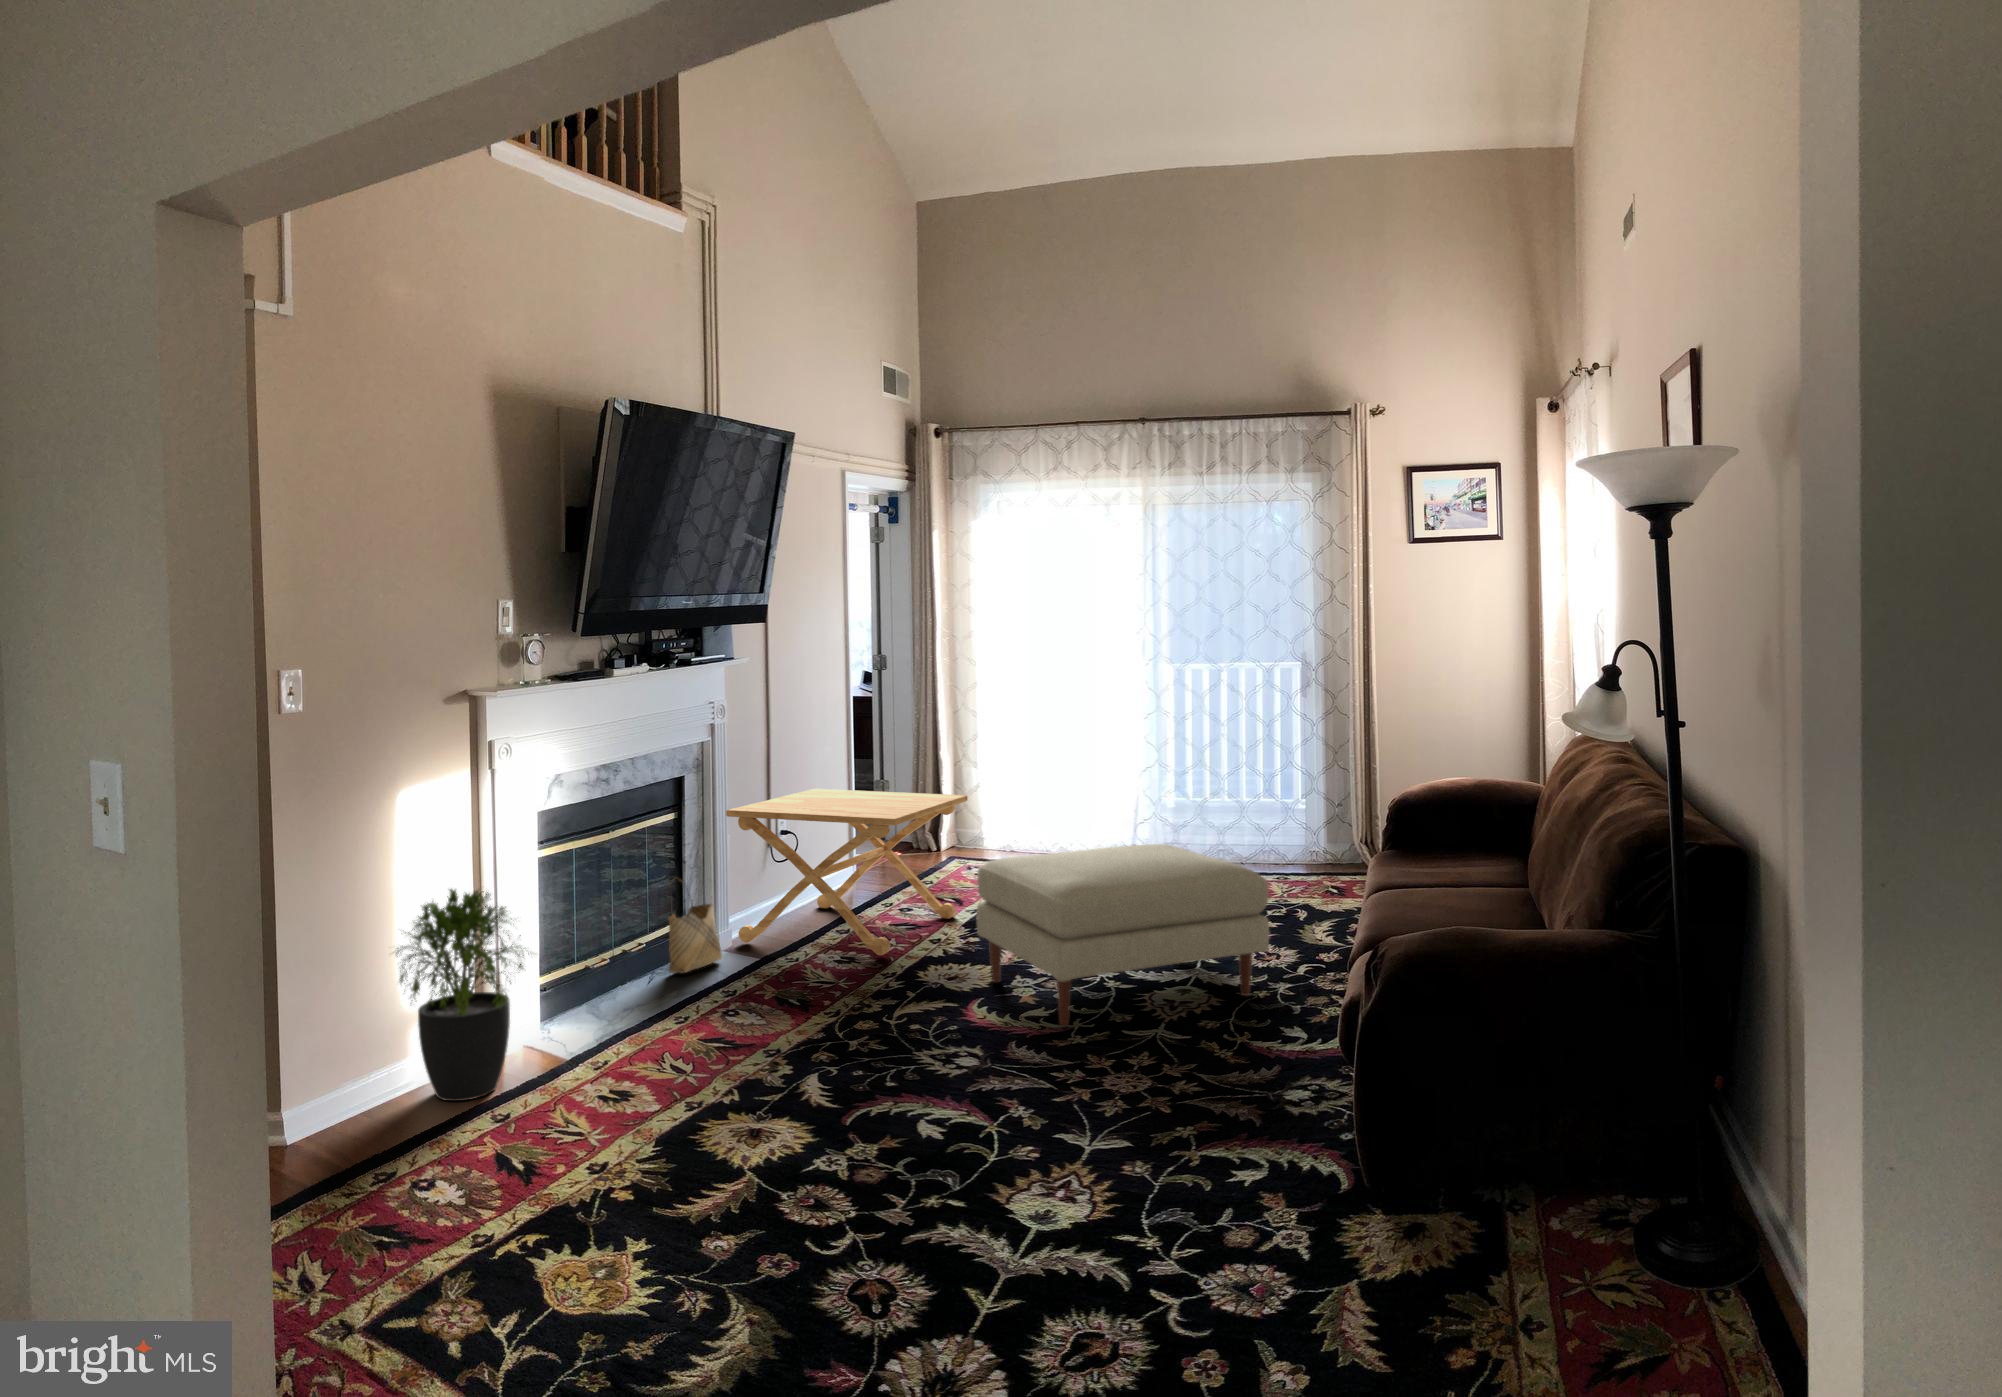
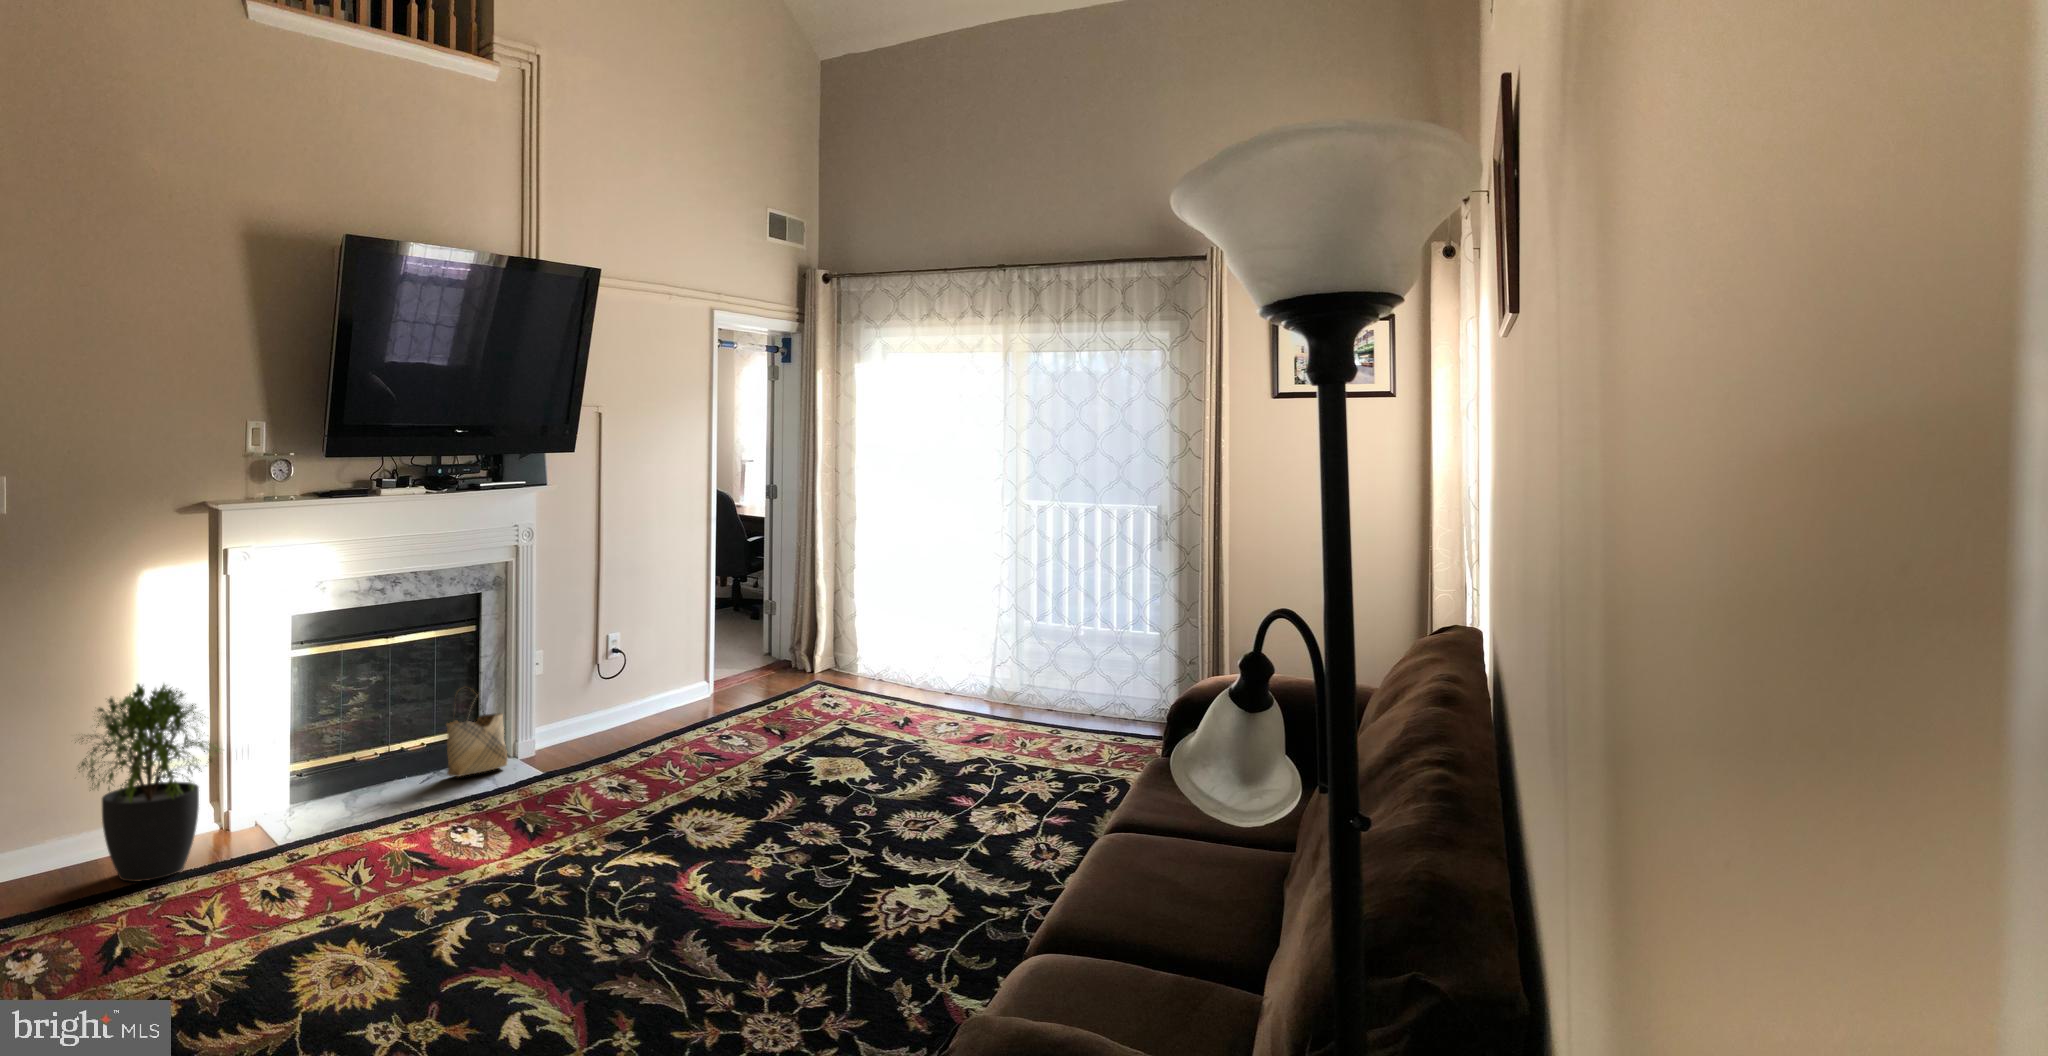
side table: present [726,789,967,955] -> none [533,611,778,771]
ottoman: present [977,844,1269,1026] -> none [718,680,974,851]

